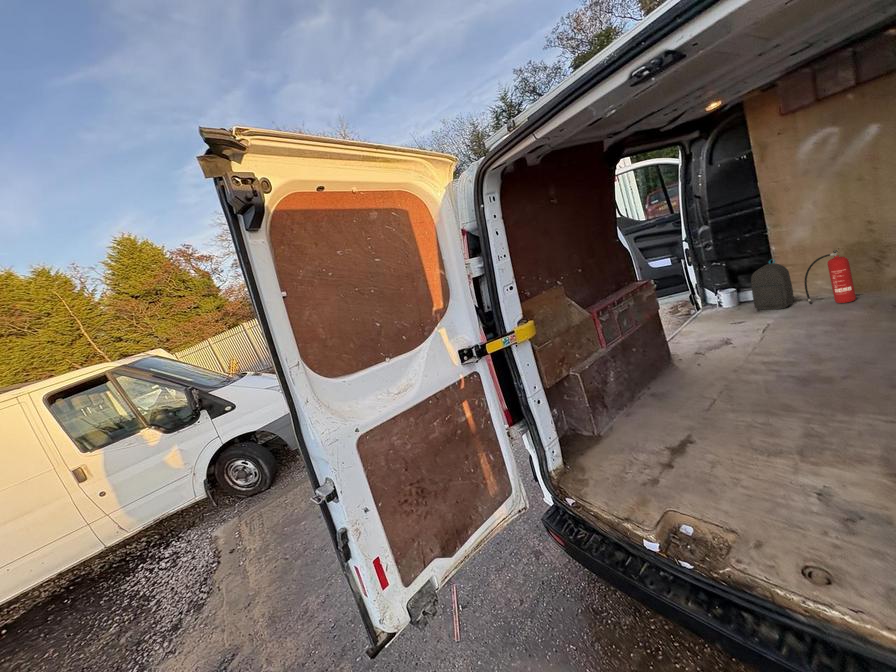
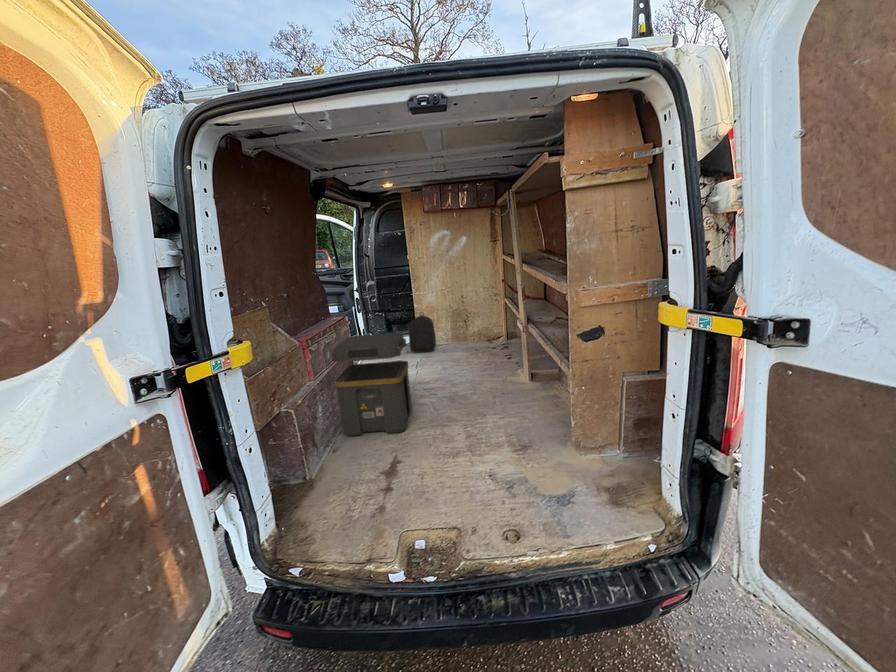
fire extinguisher: present [805,248,856,304] -> none [443,304,474,349]
toolbox: none [624,297,720,403] -> present [332,333,412,436]

